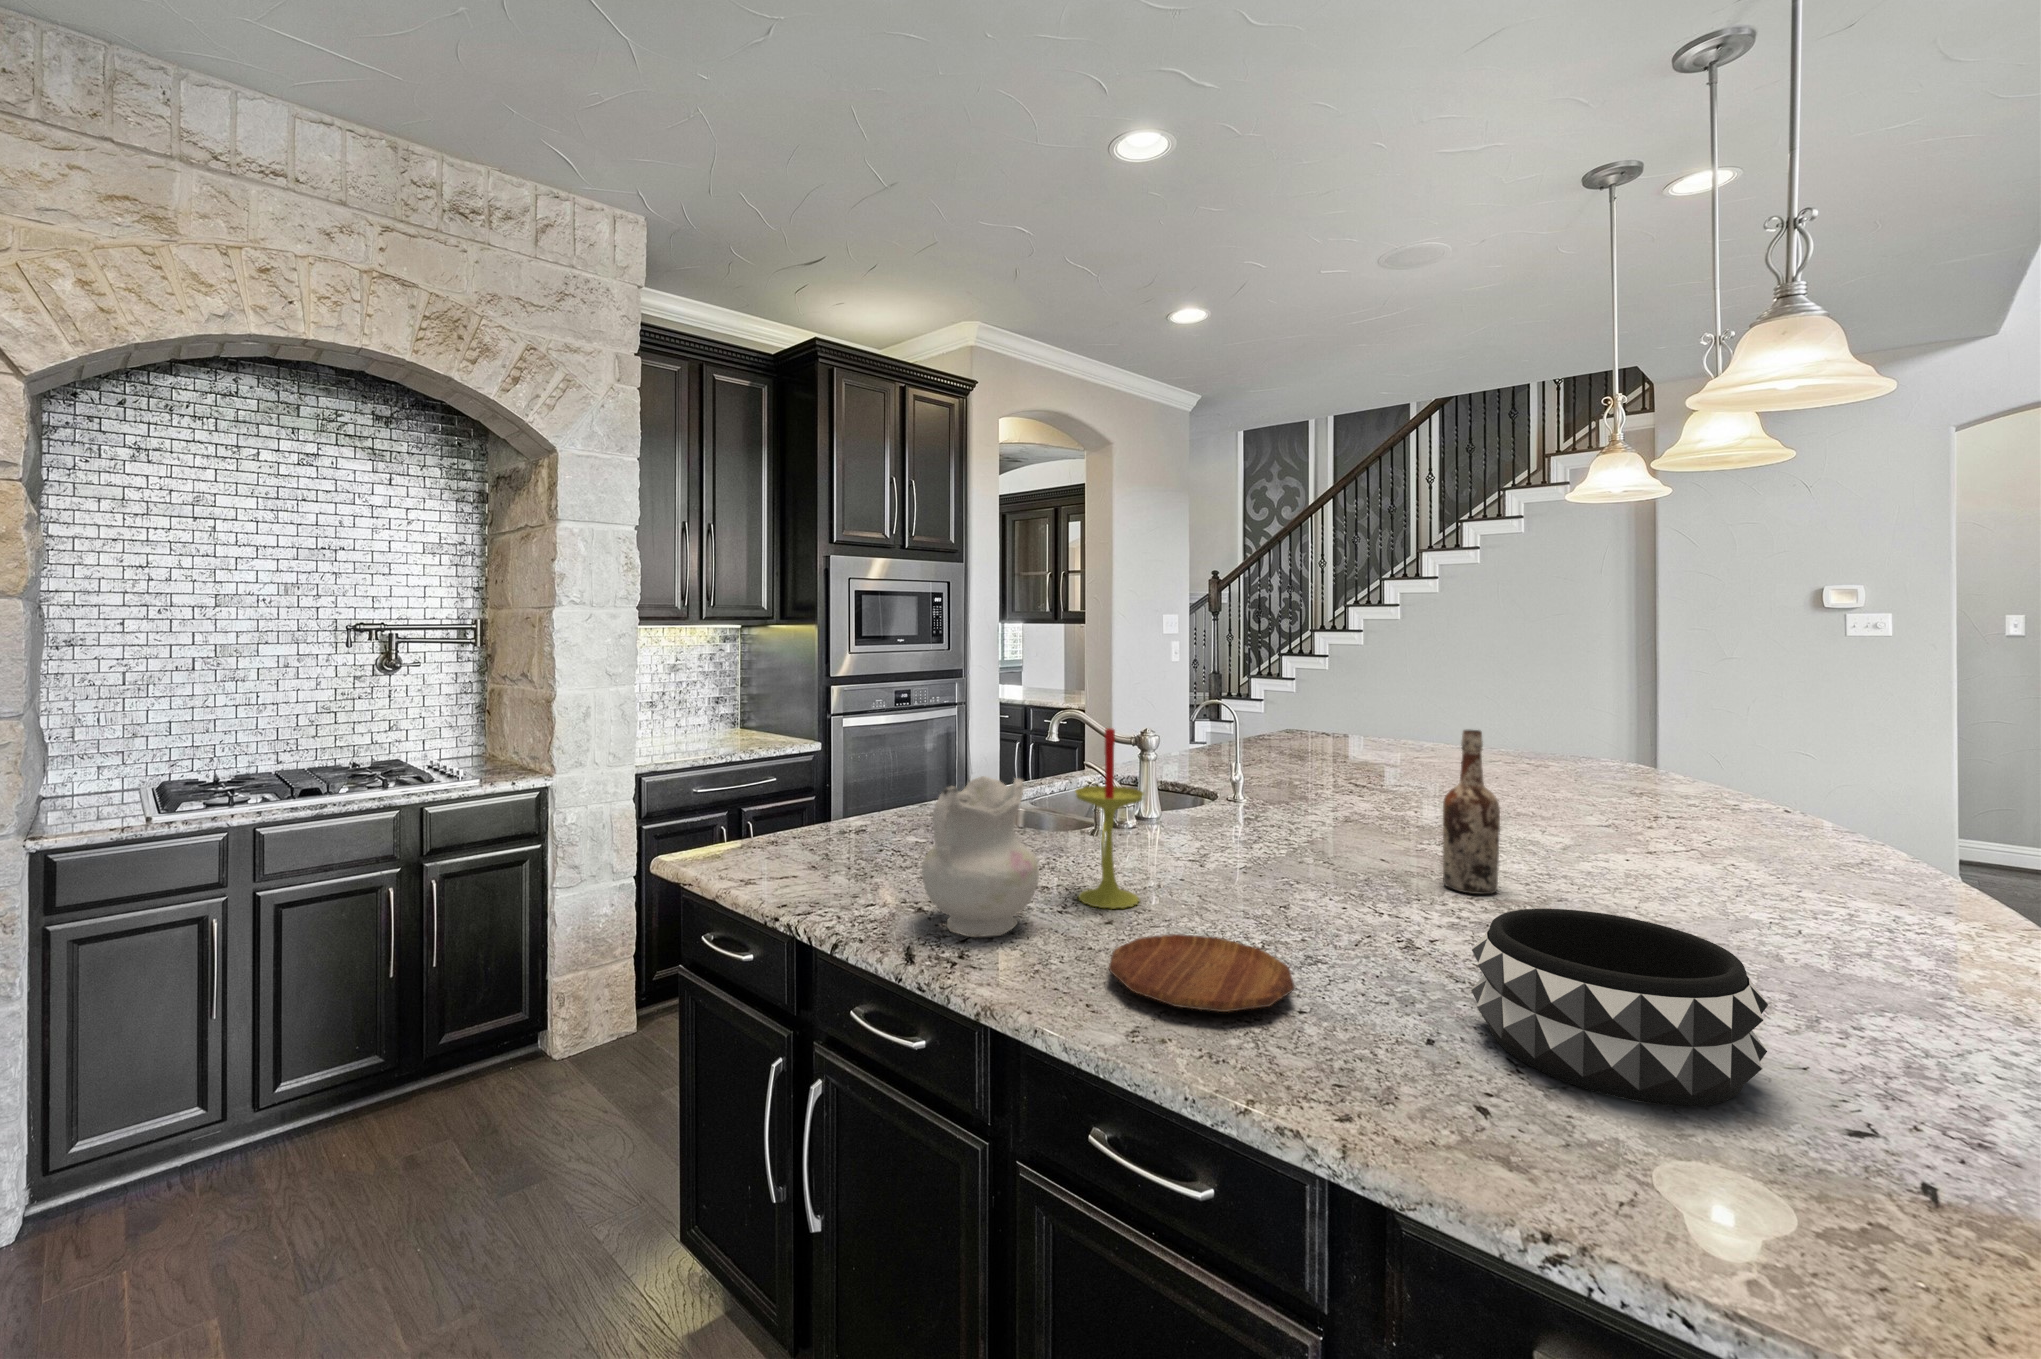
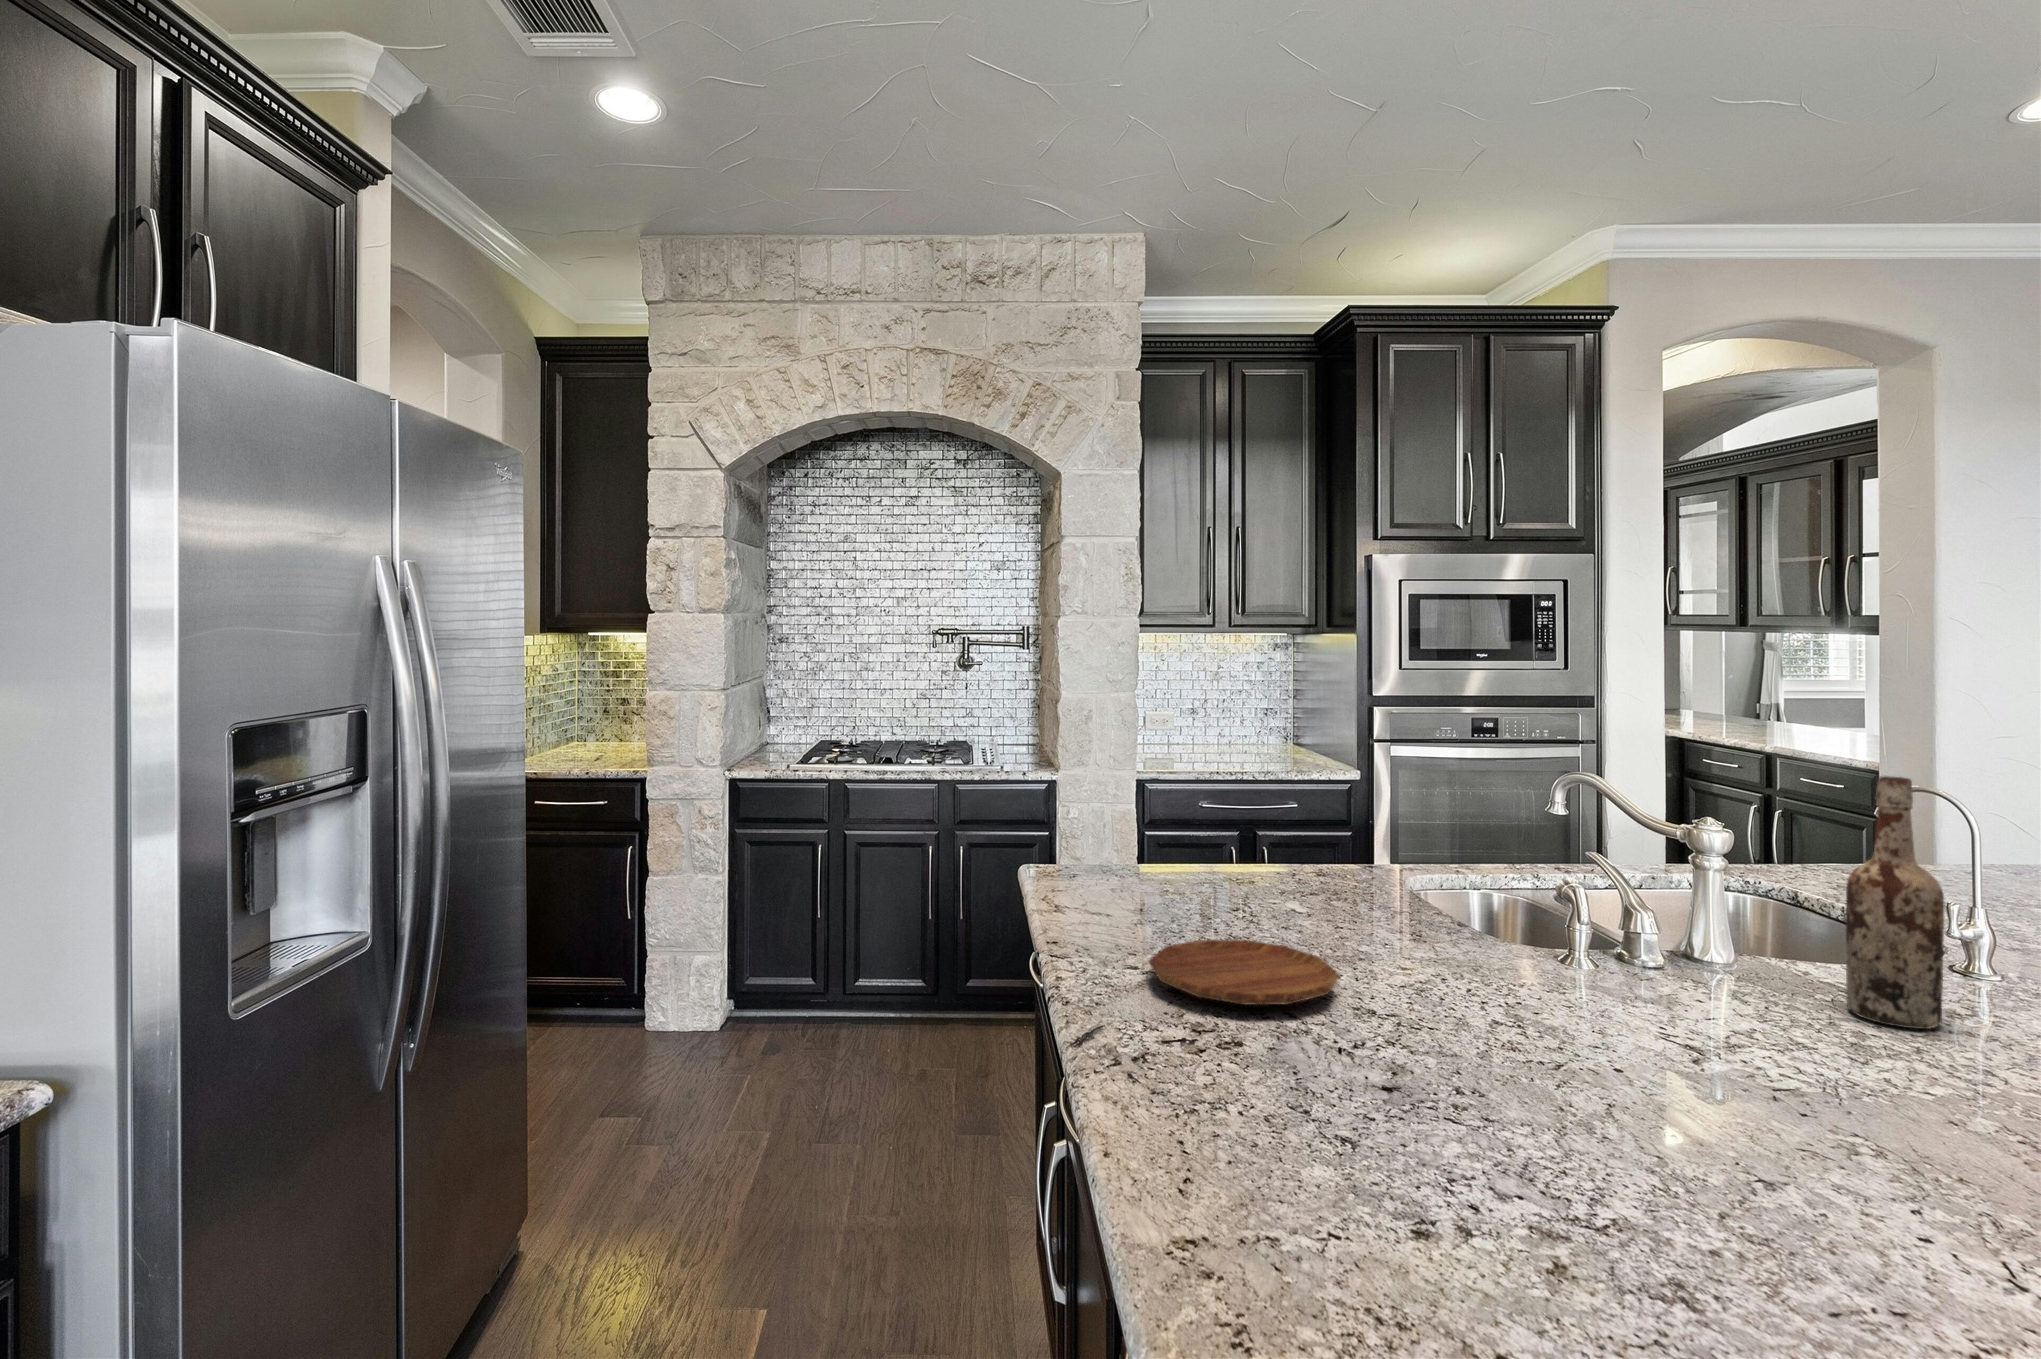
candle: present [1075,728,1144,909] -> none [1285,731,1367,931]
ceramic pitcher: present [922,776,1039,937] -> none [1088,771,1214,921]
decorative bowl: present [1471,909,1768,1106] -> none [1396,962,1733,1202]

